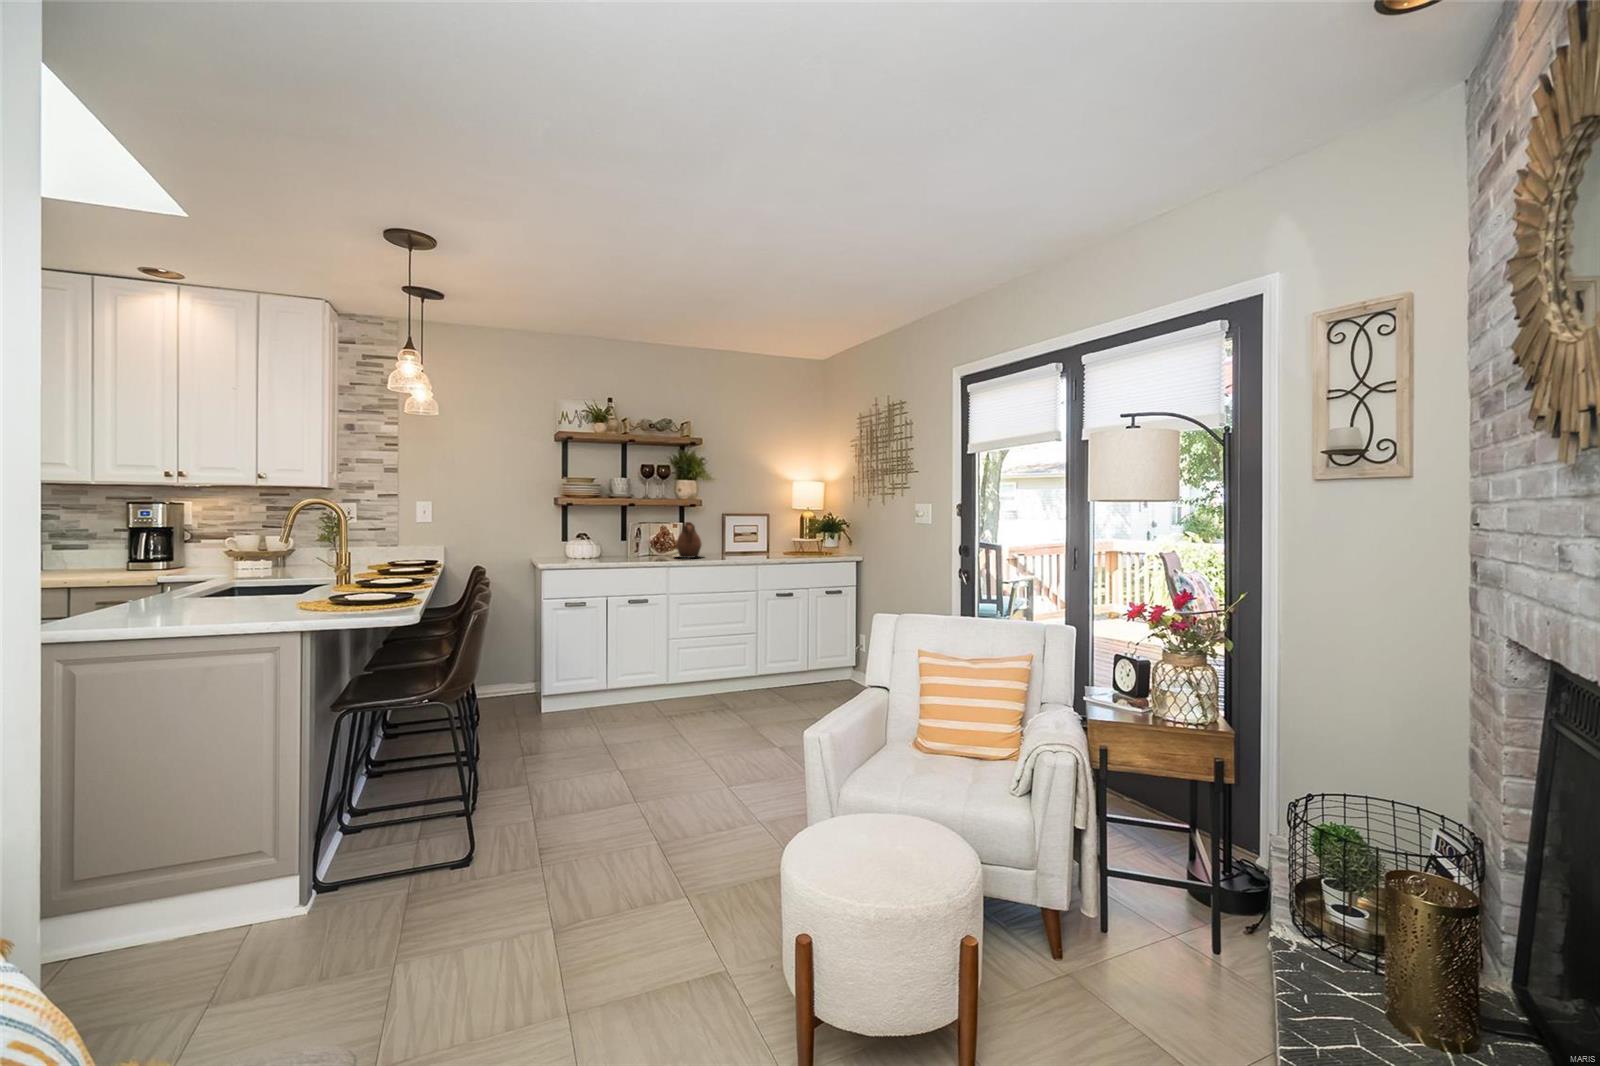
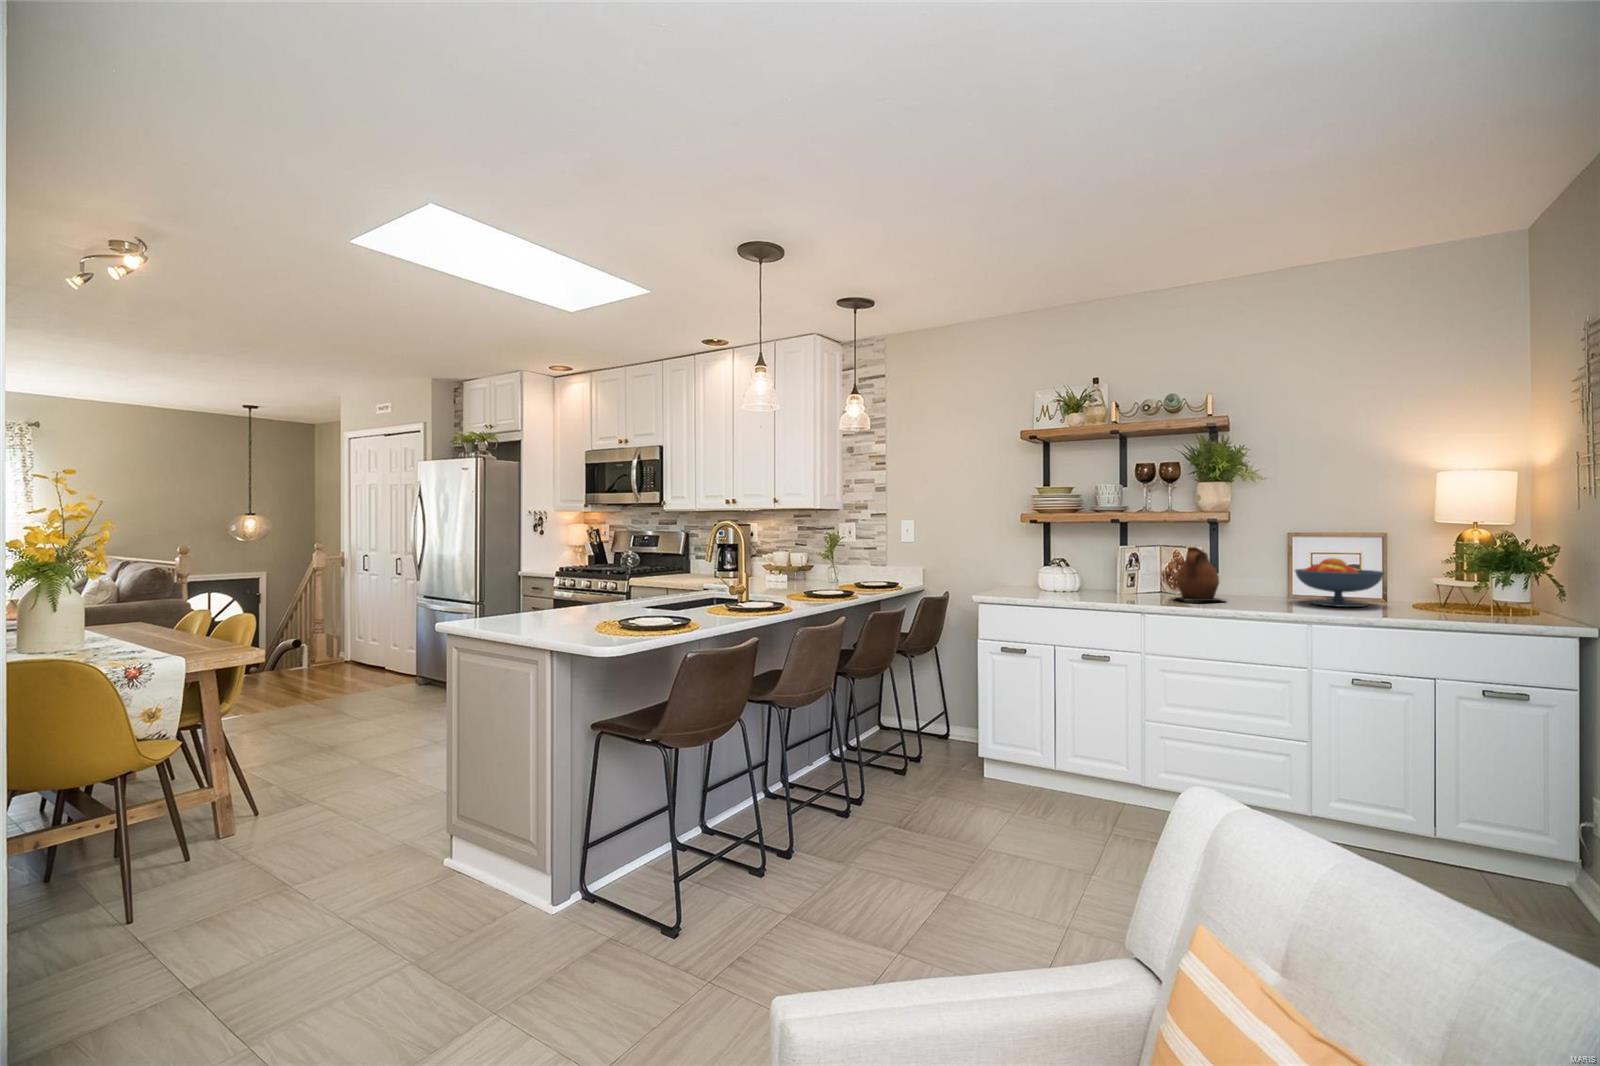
fruit bowl: none [736,528,779,556] -> present [1295,558,1384,607]

